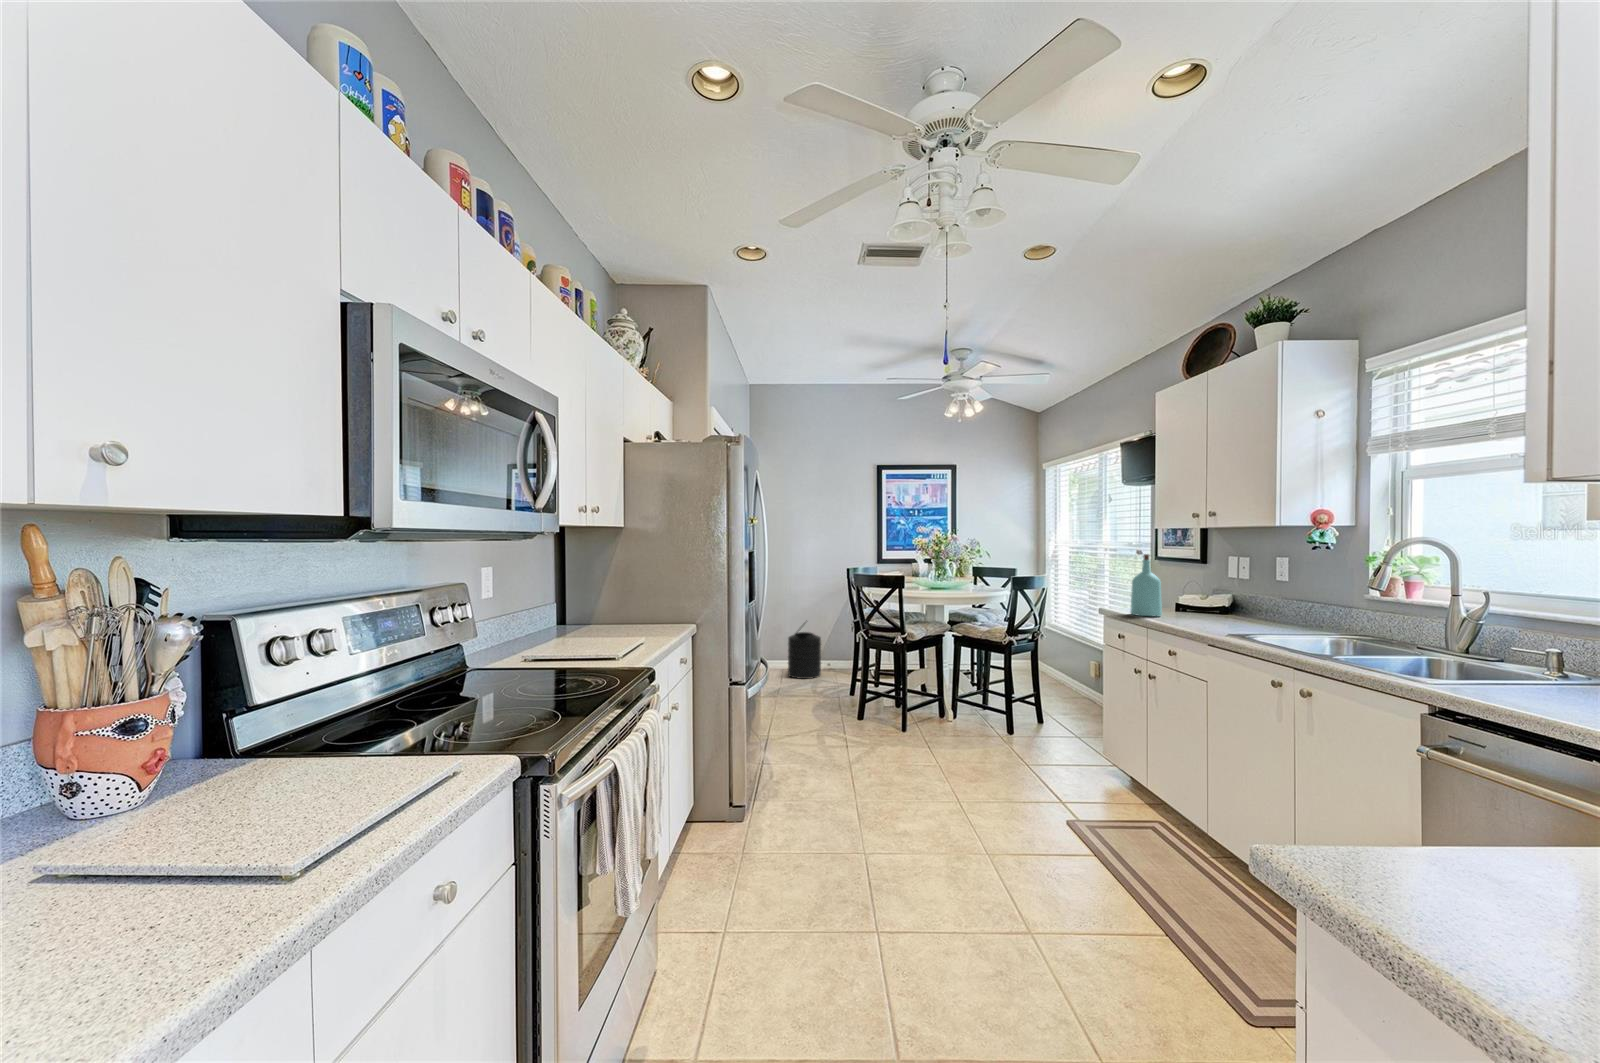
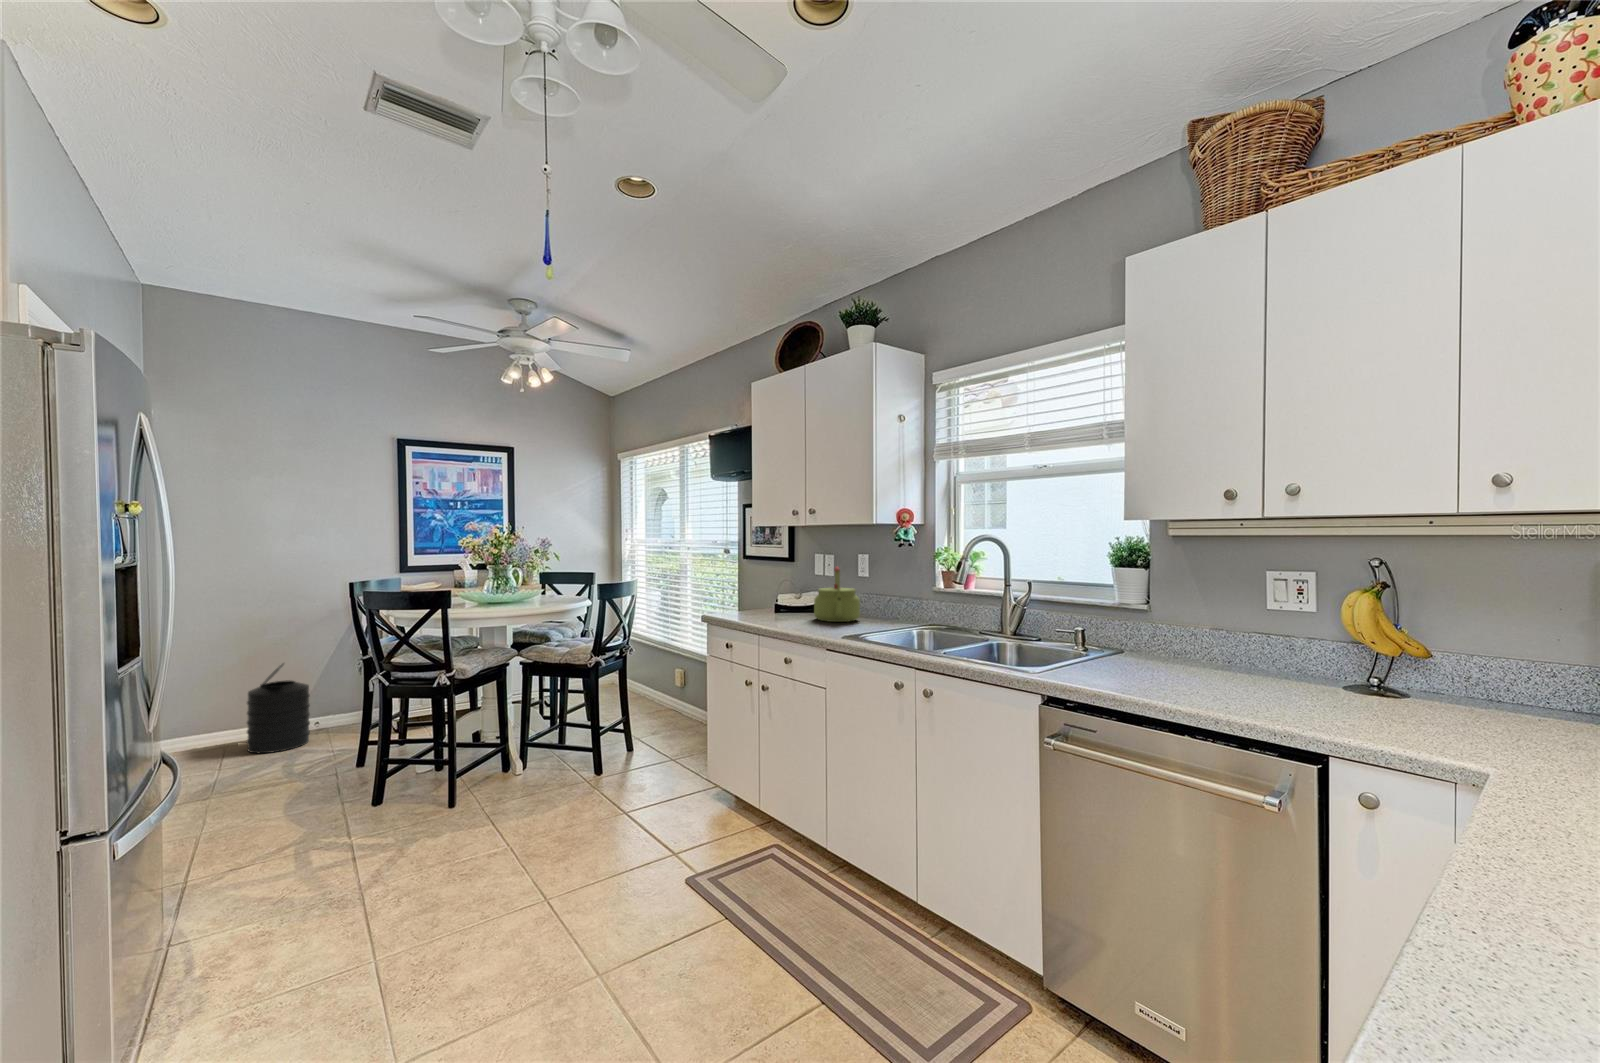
bottle: present [1131,554,1162,617] -> none [738,554,768,622]
kettle: none [1215,568,1270,624] -> present [814,566,860,622]

